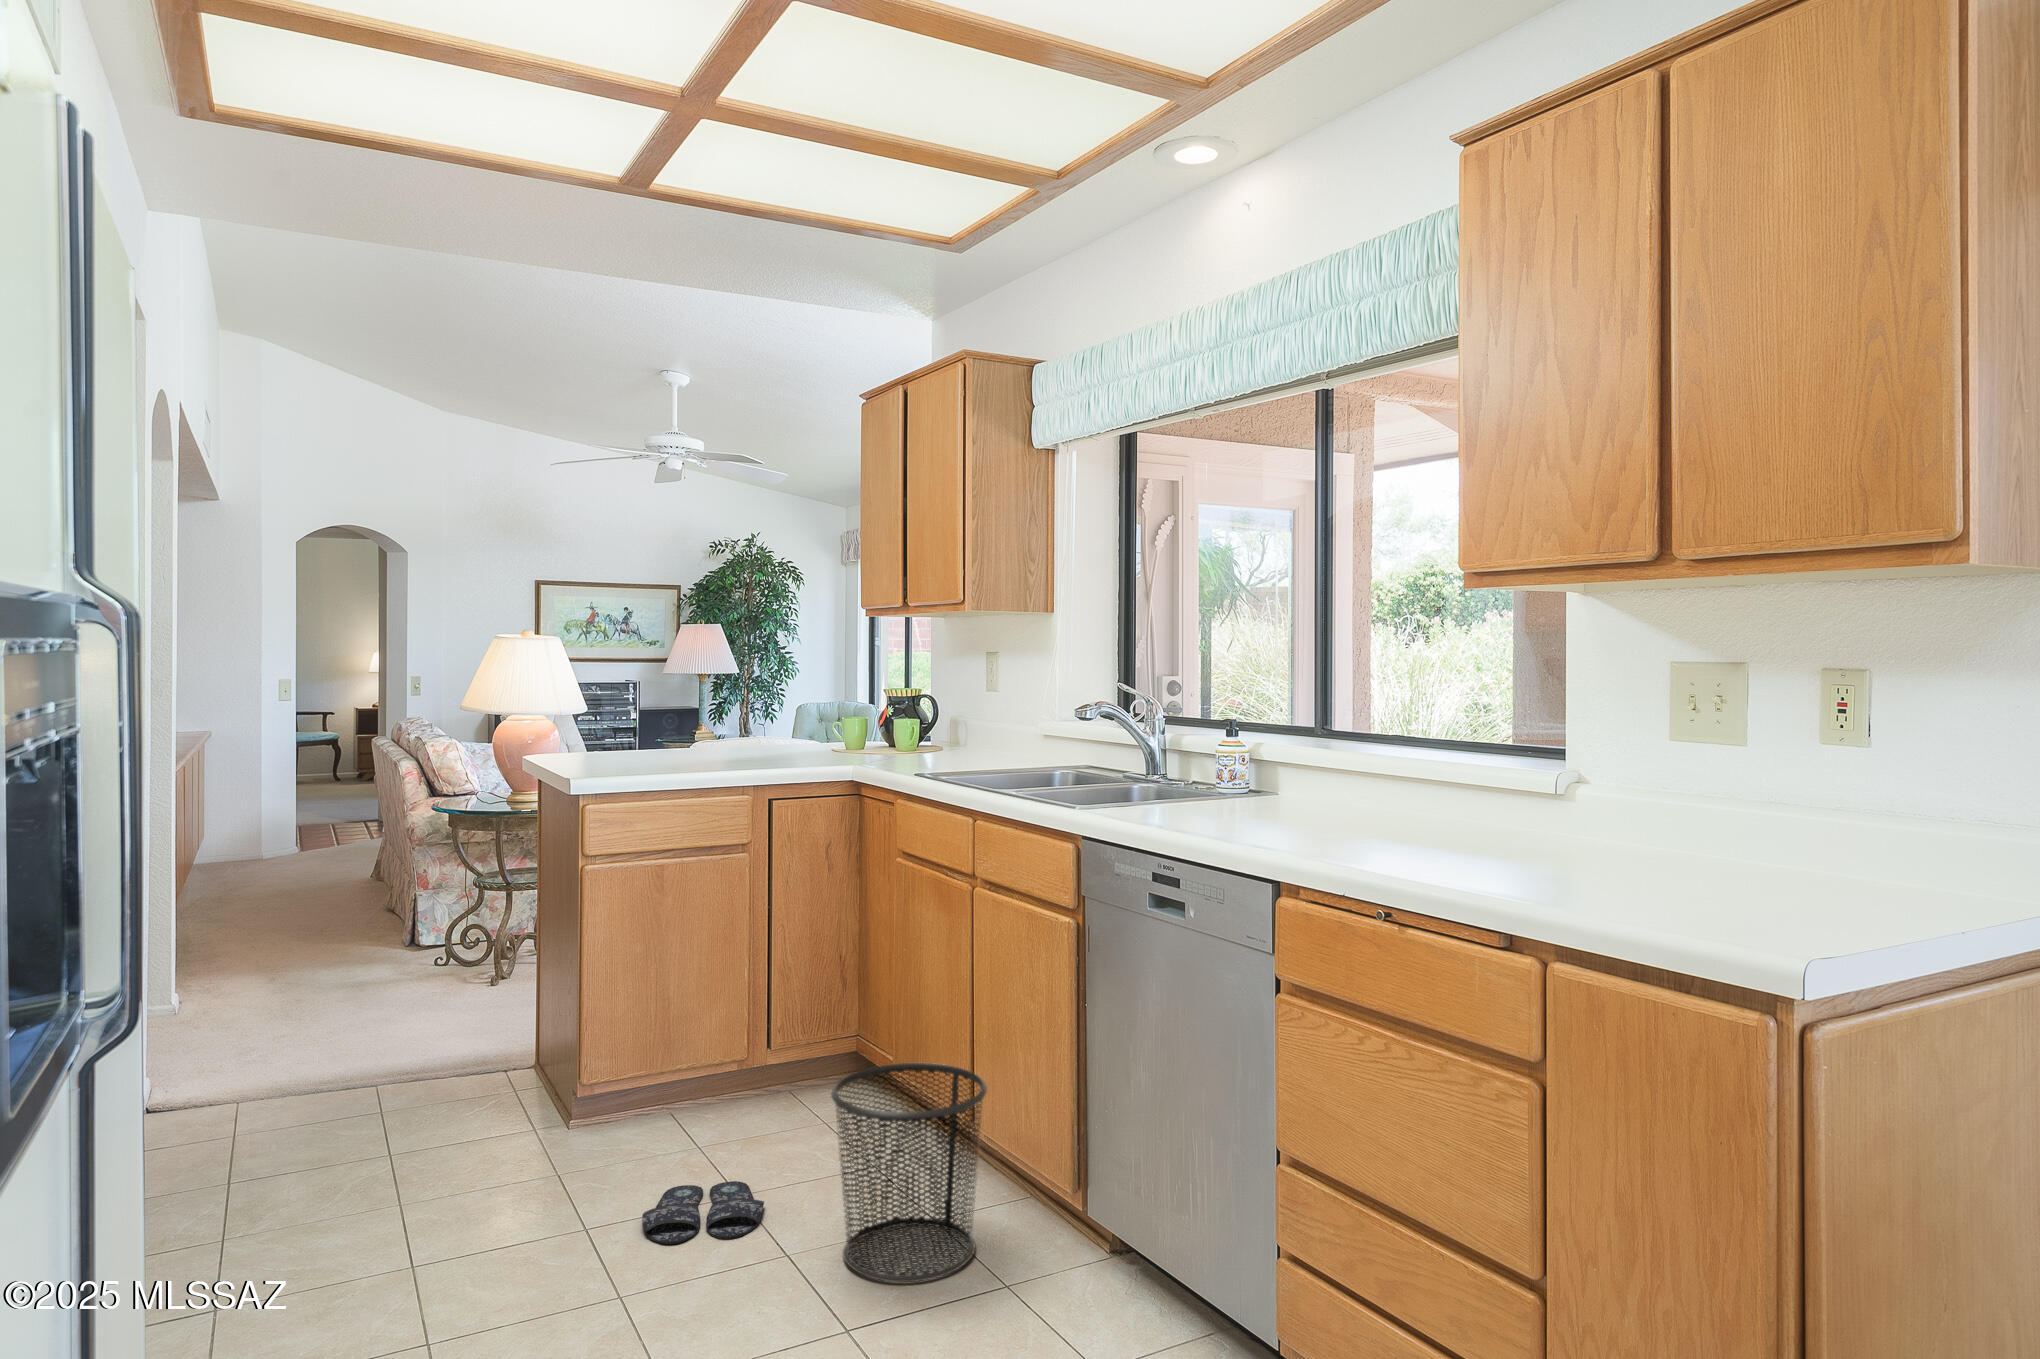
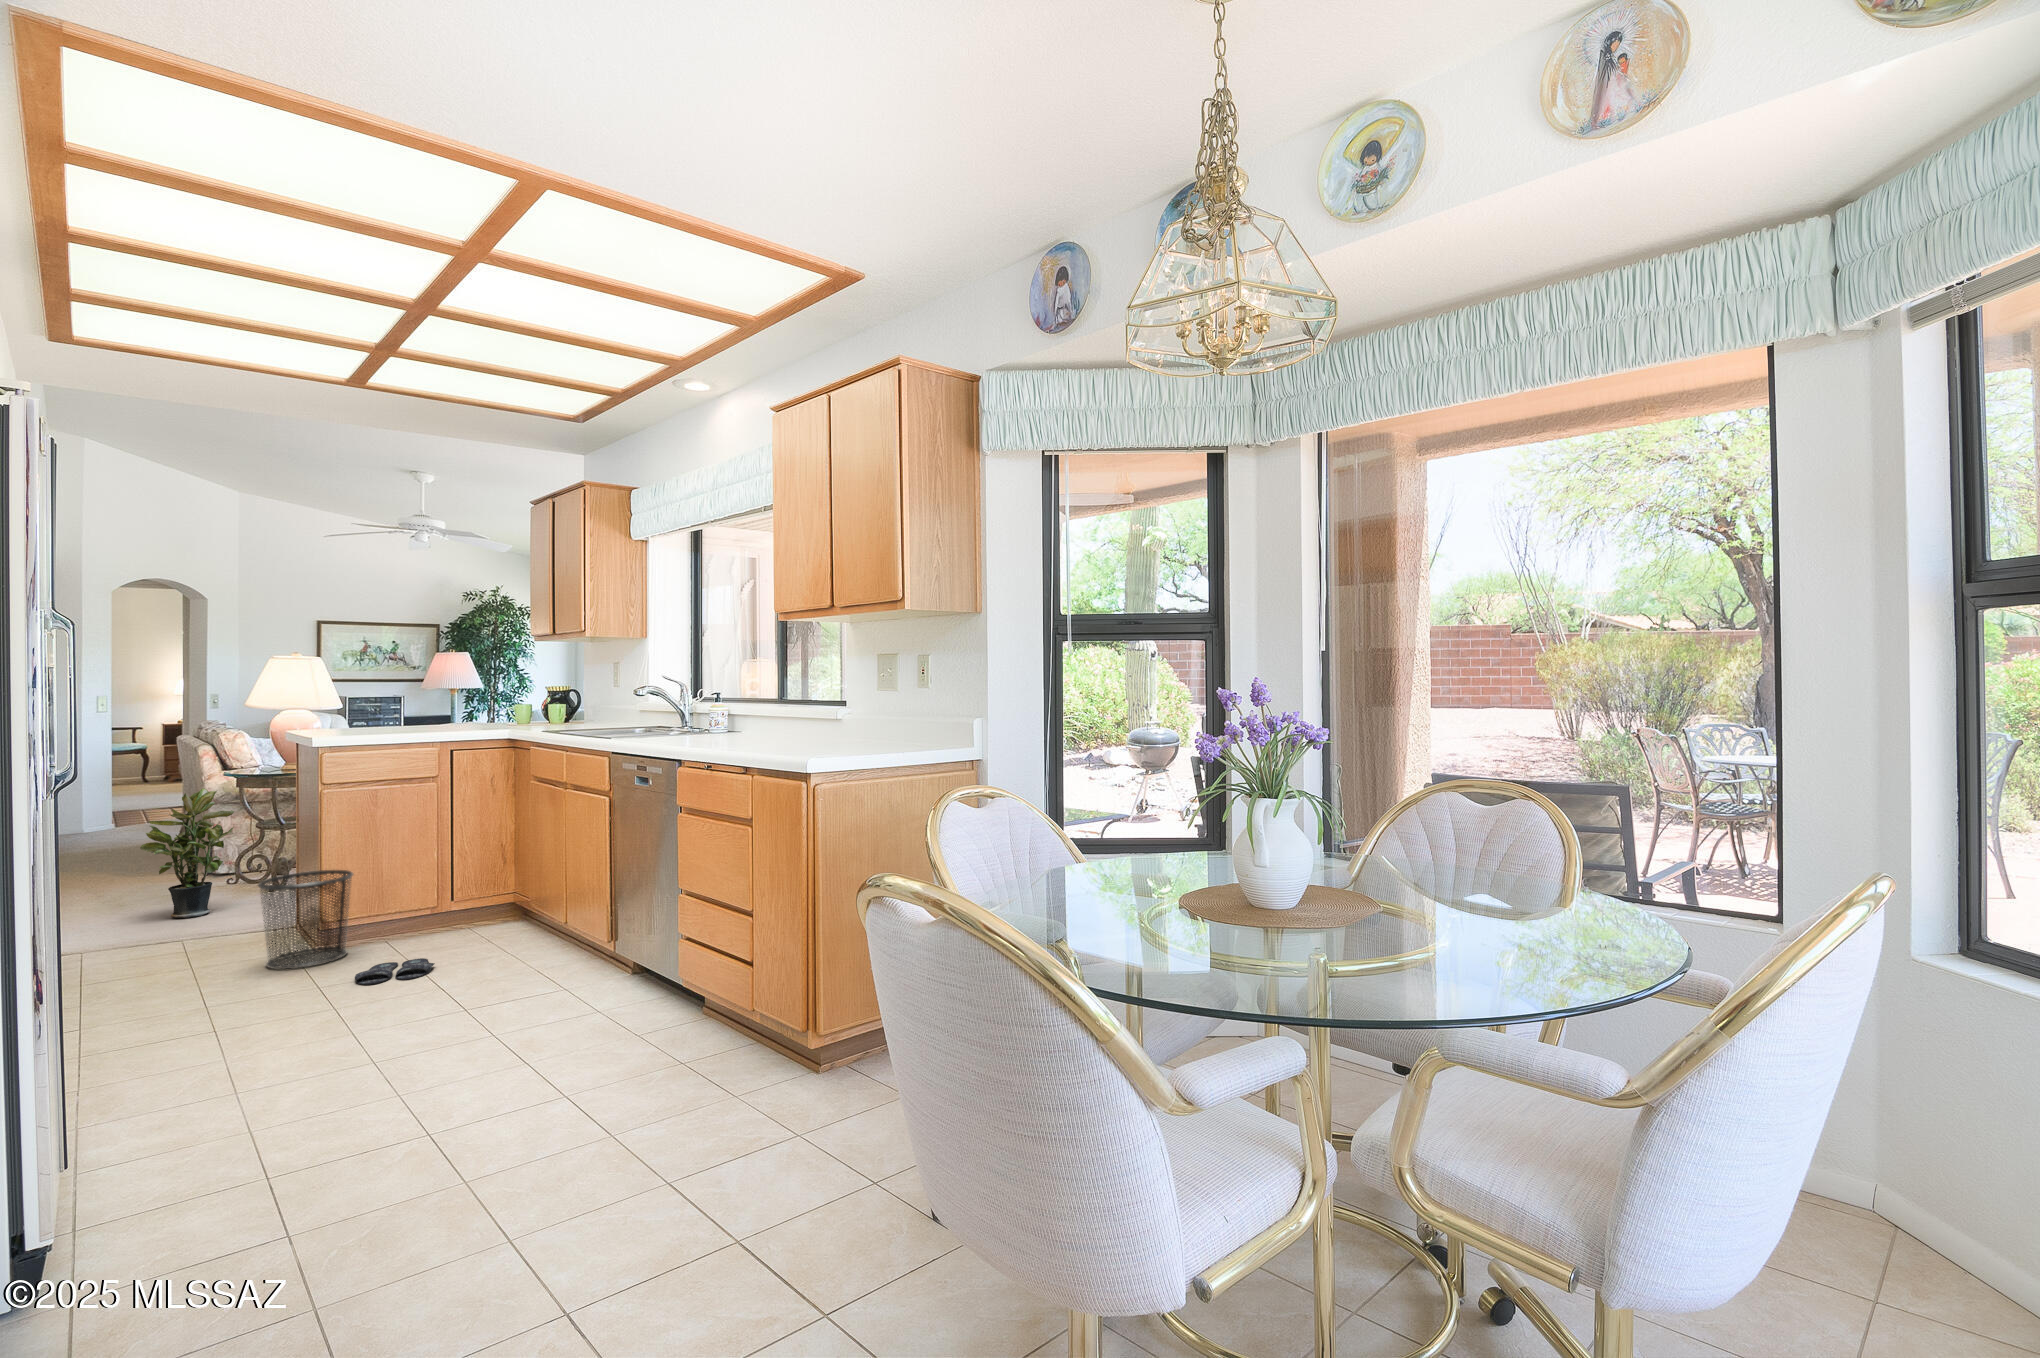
potted plant: none [329,834,450,1033] -> present [140,788,234,918]
waste bin: present [831,1063,987,1282] -> present [258,870,353,969]

